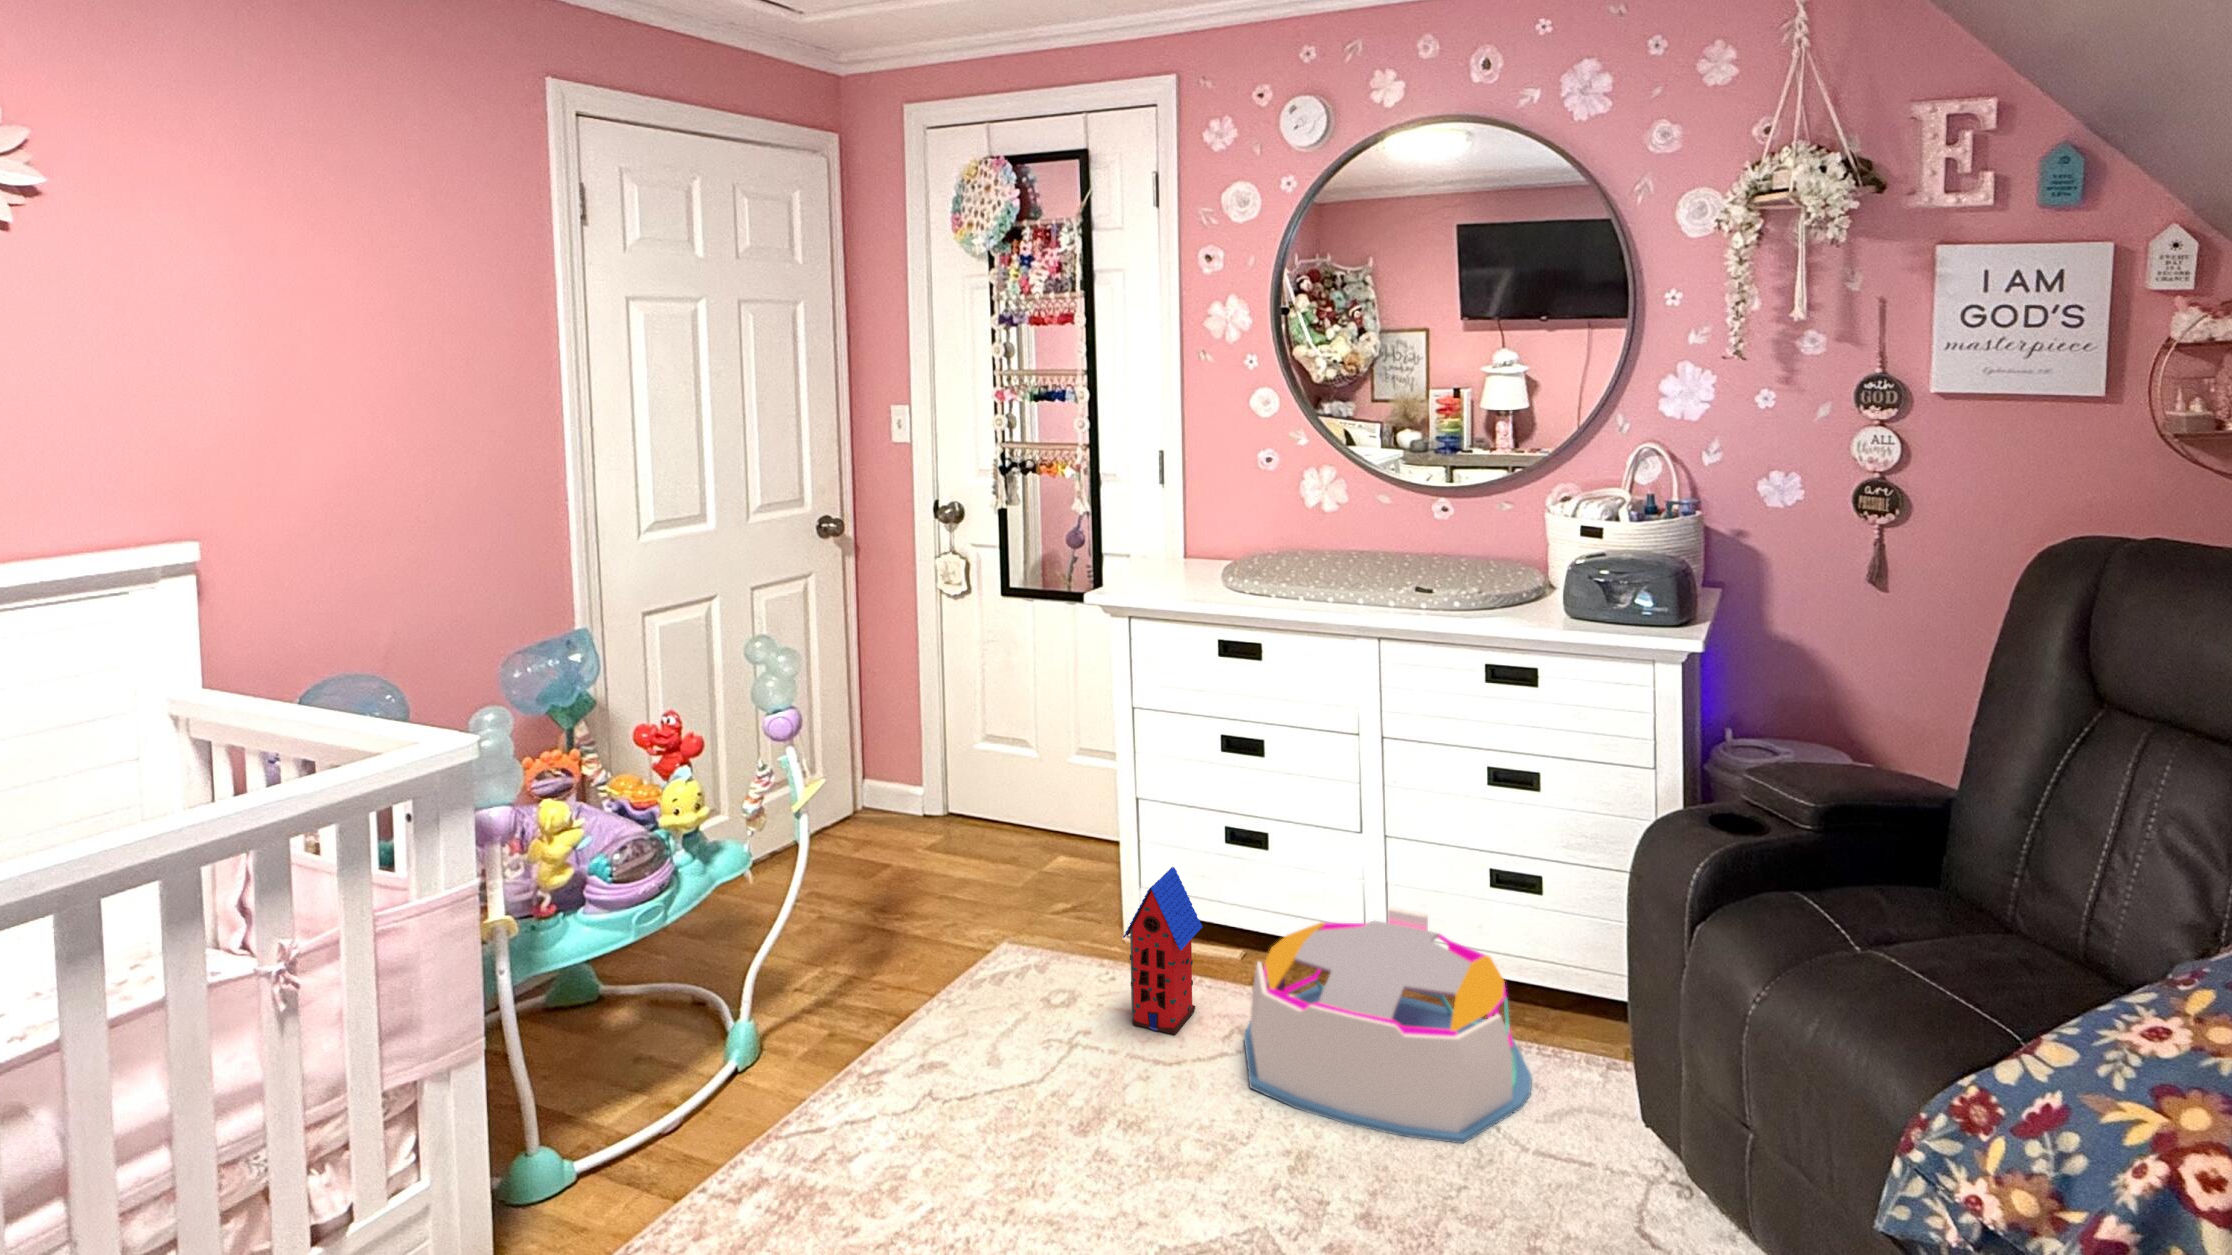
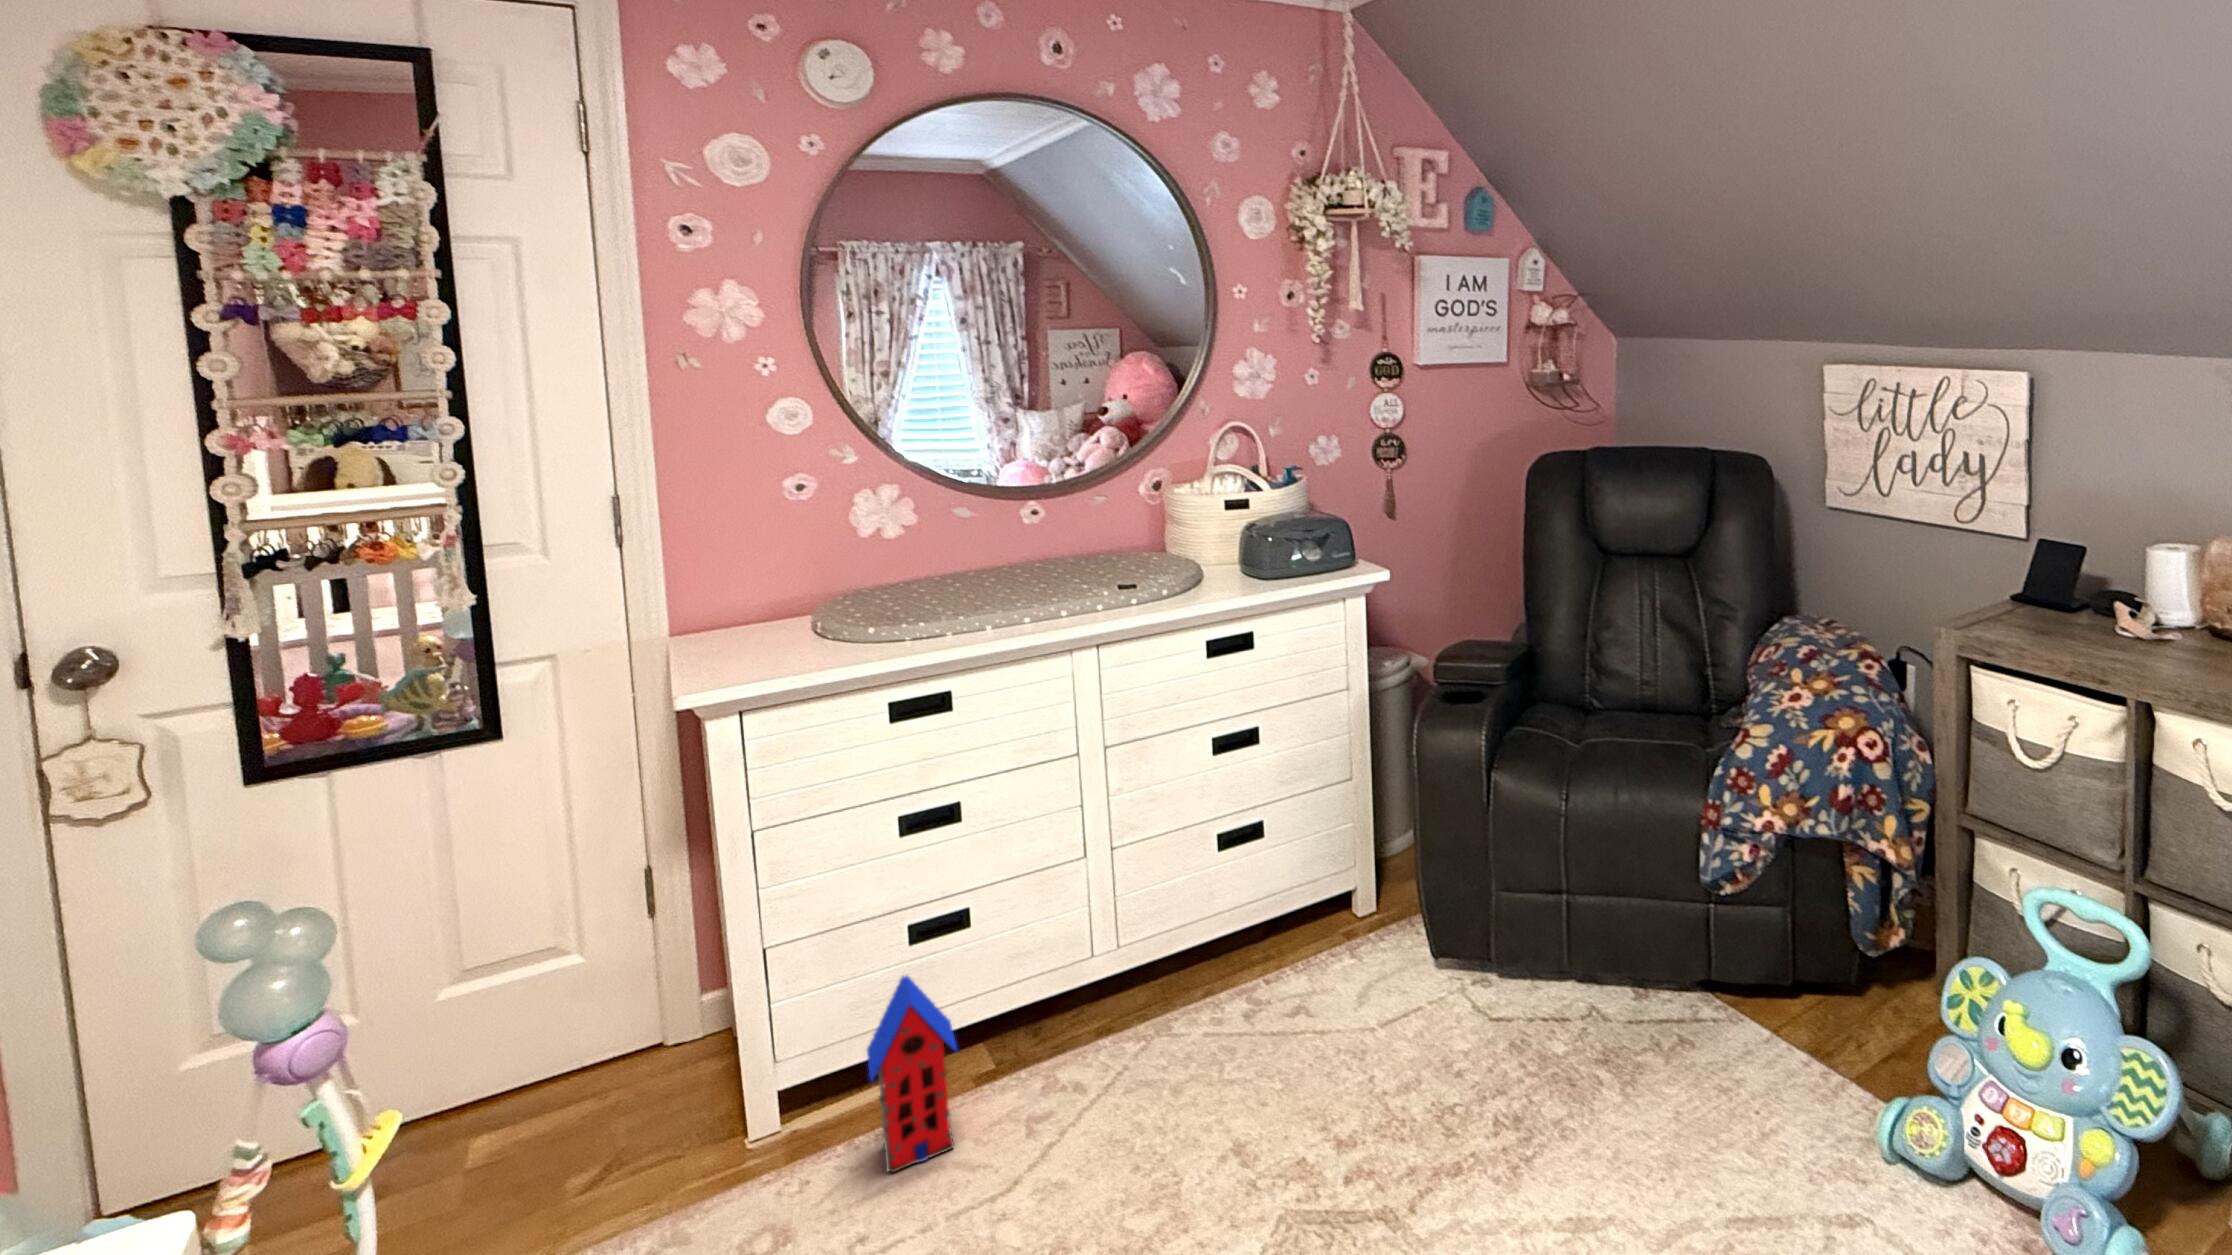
storage bin: present [1244,907,1531,1143] -> none [1027,889,1314,1131]

